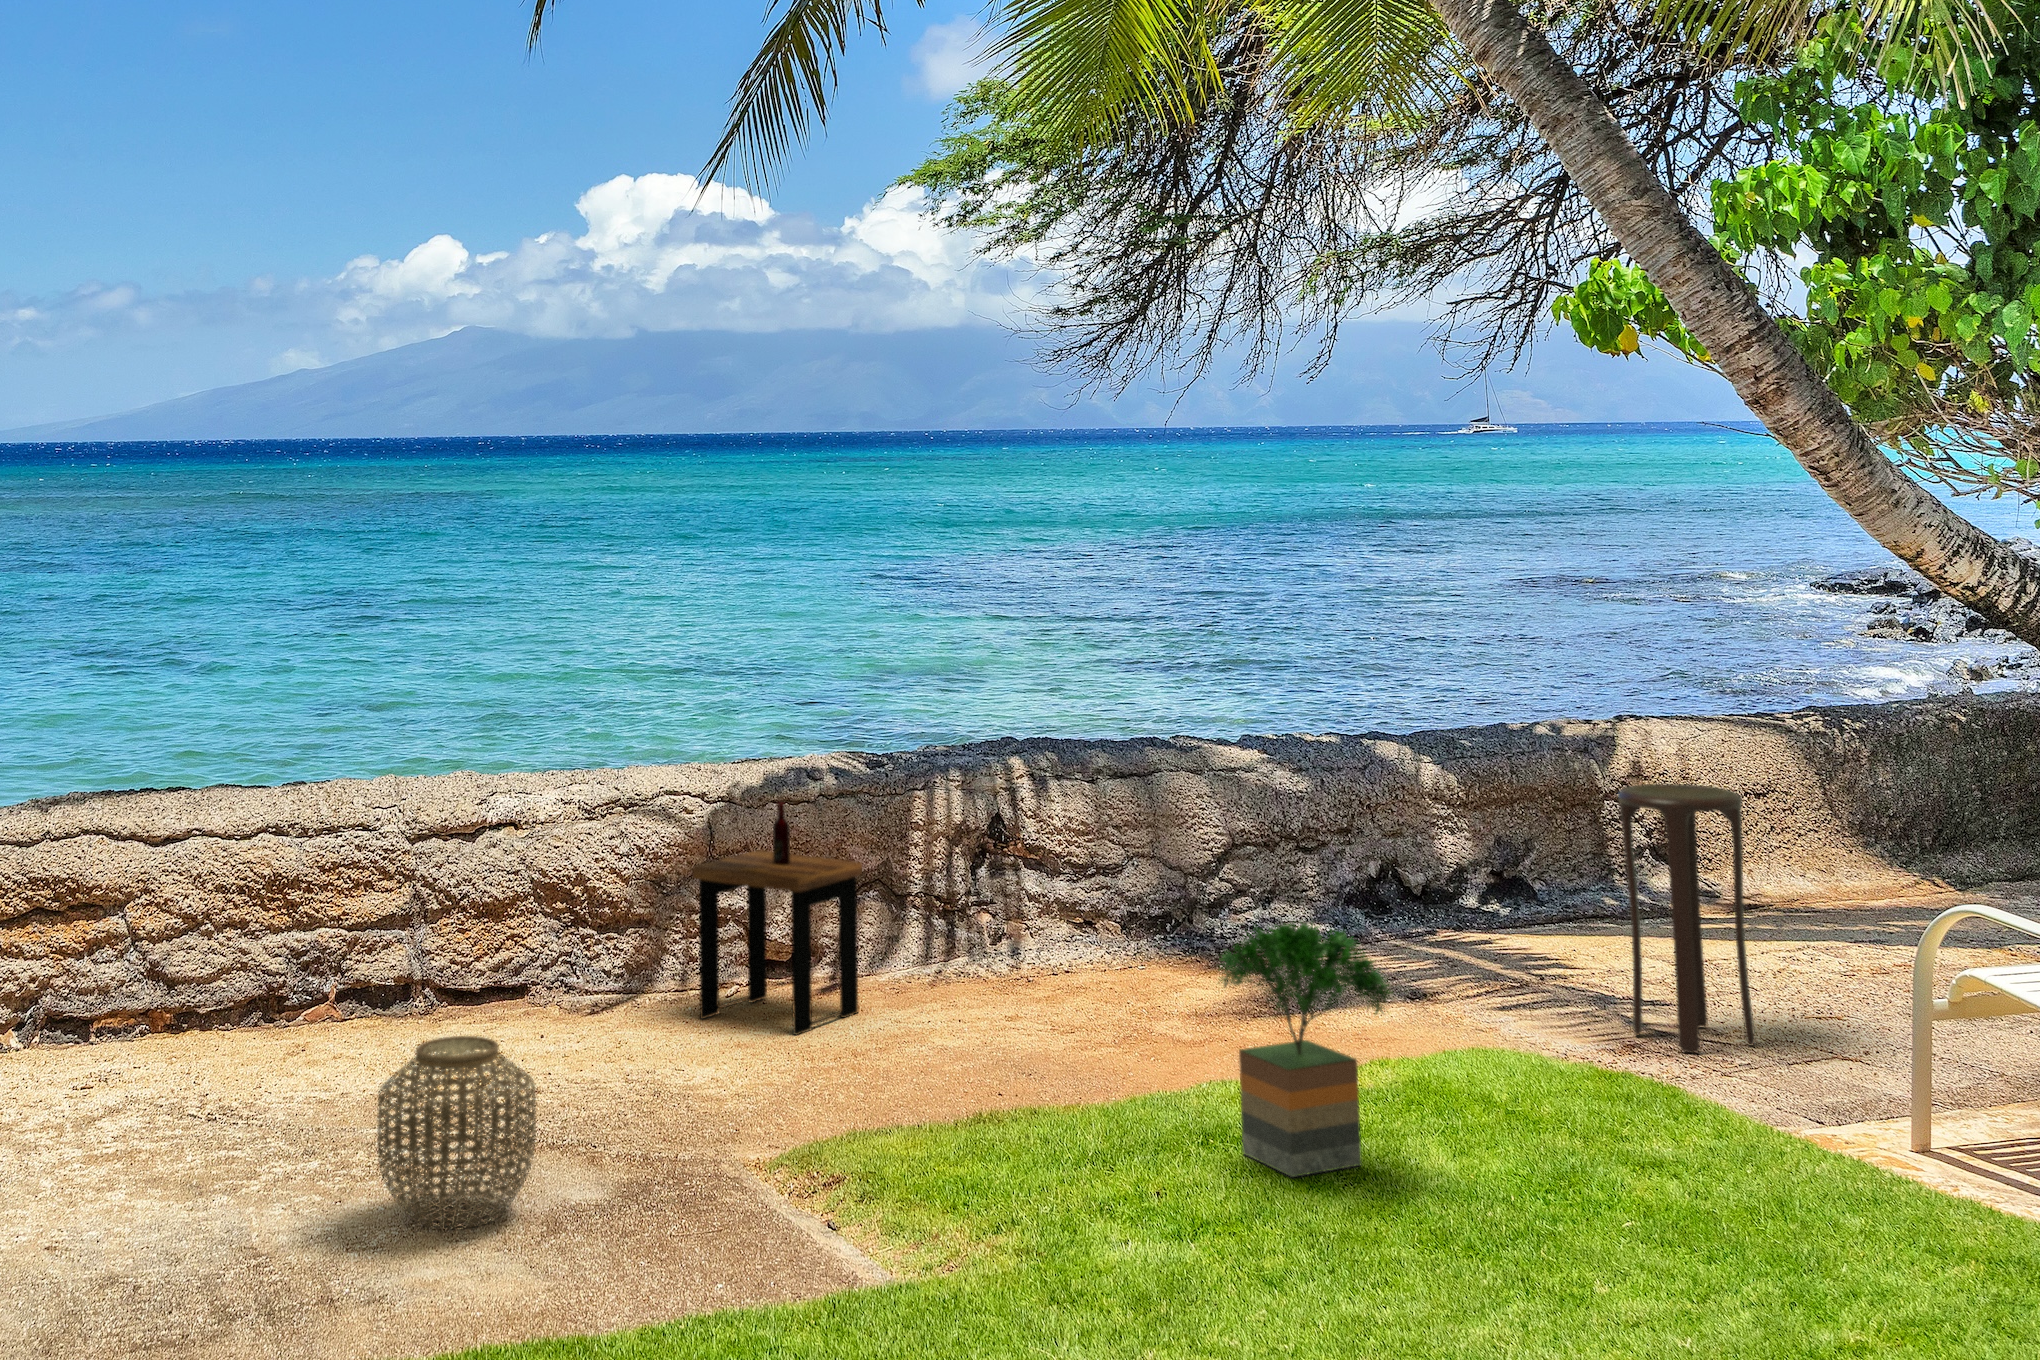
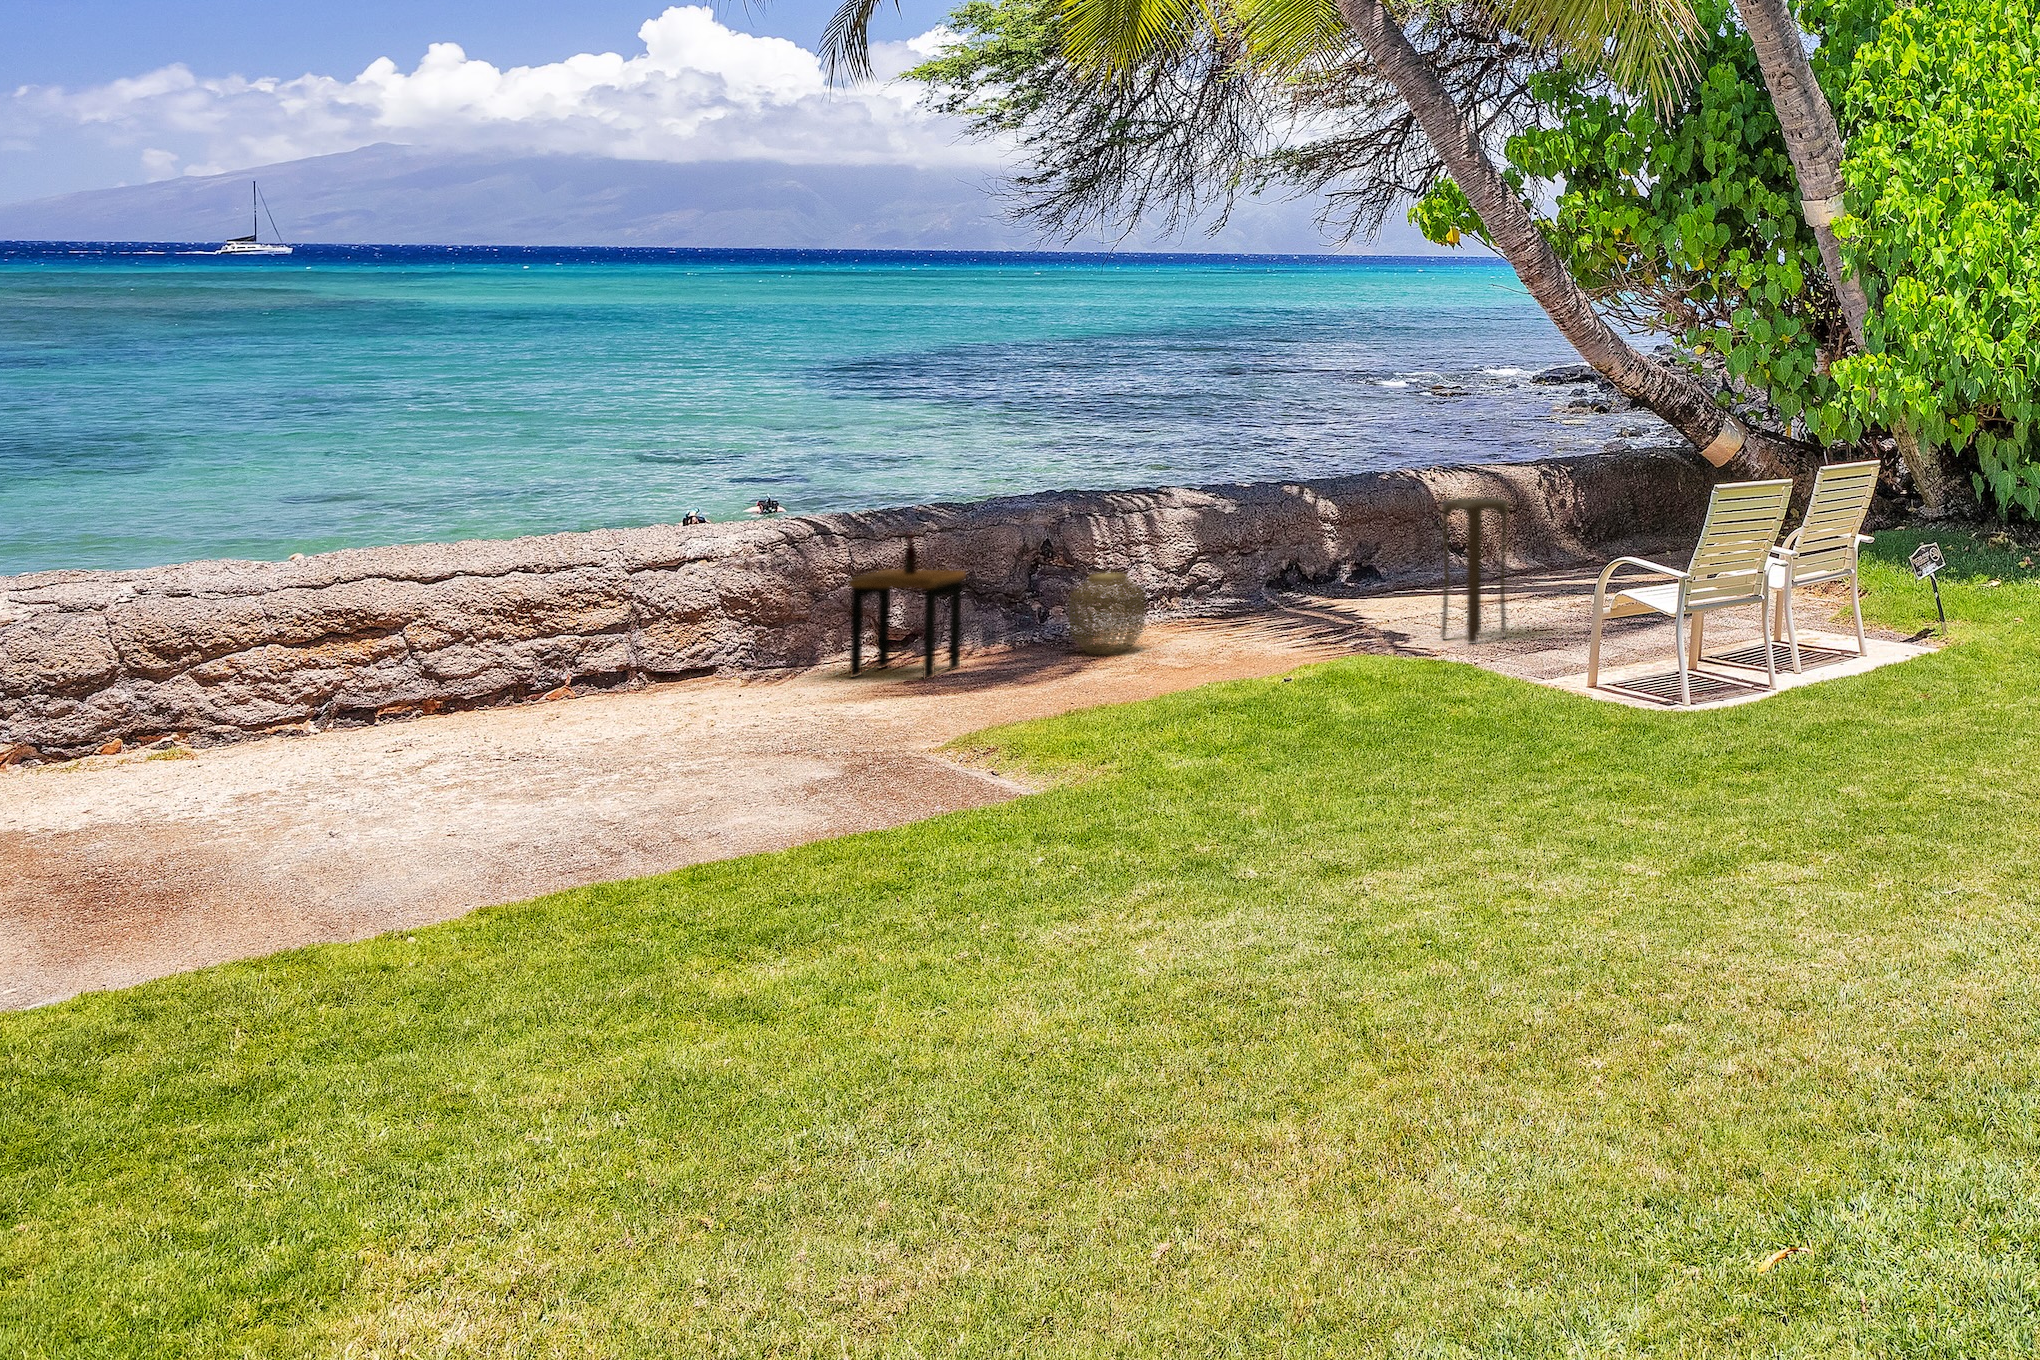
potted tree: present [1220,922,1390,1177] -> none [1235,564,1335,697]
woven basket: present [378,1036,536,1229] -> present [1070,572,1145,654]

